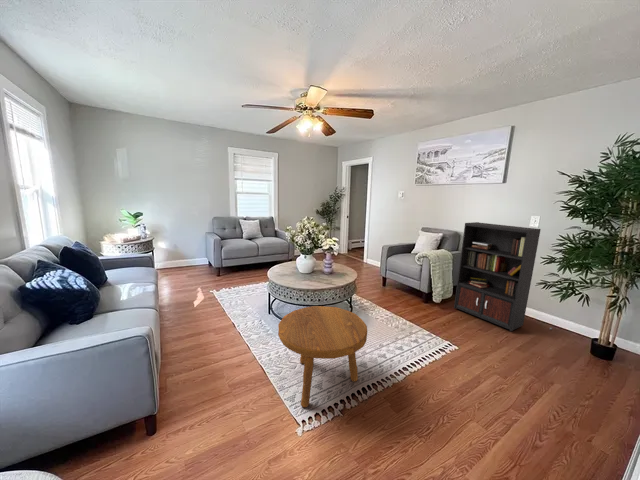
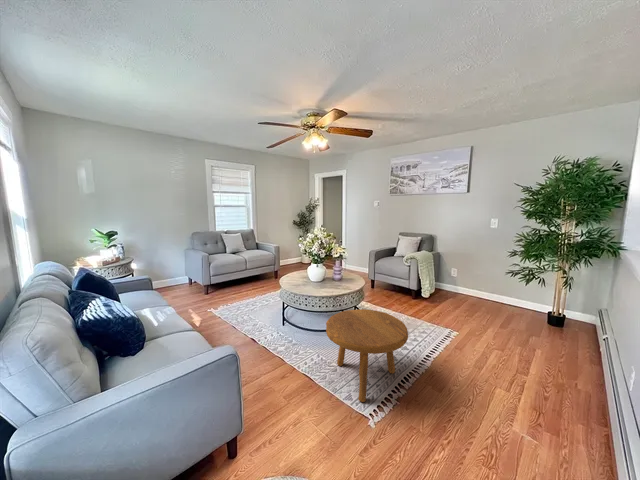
bookcase: present [454,222,552,331] -> none [441,226,519,315]

